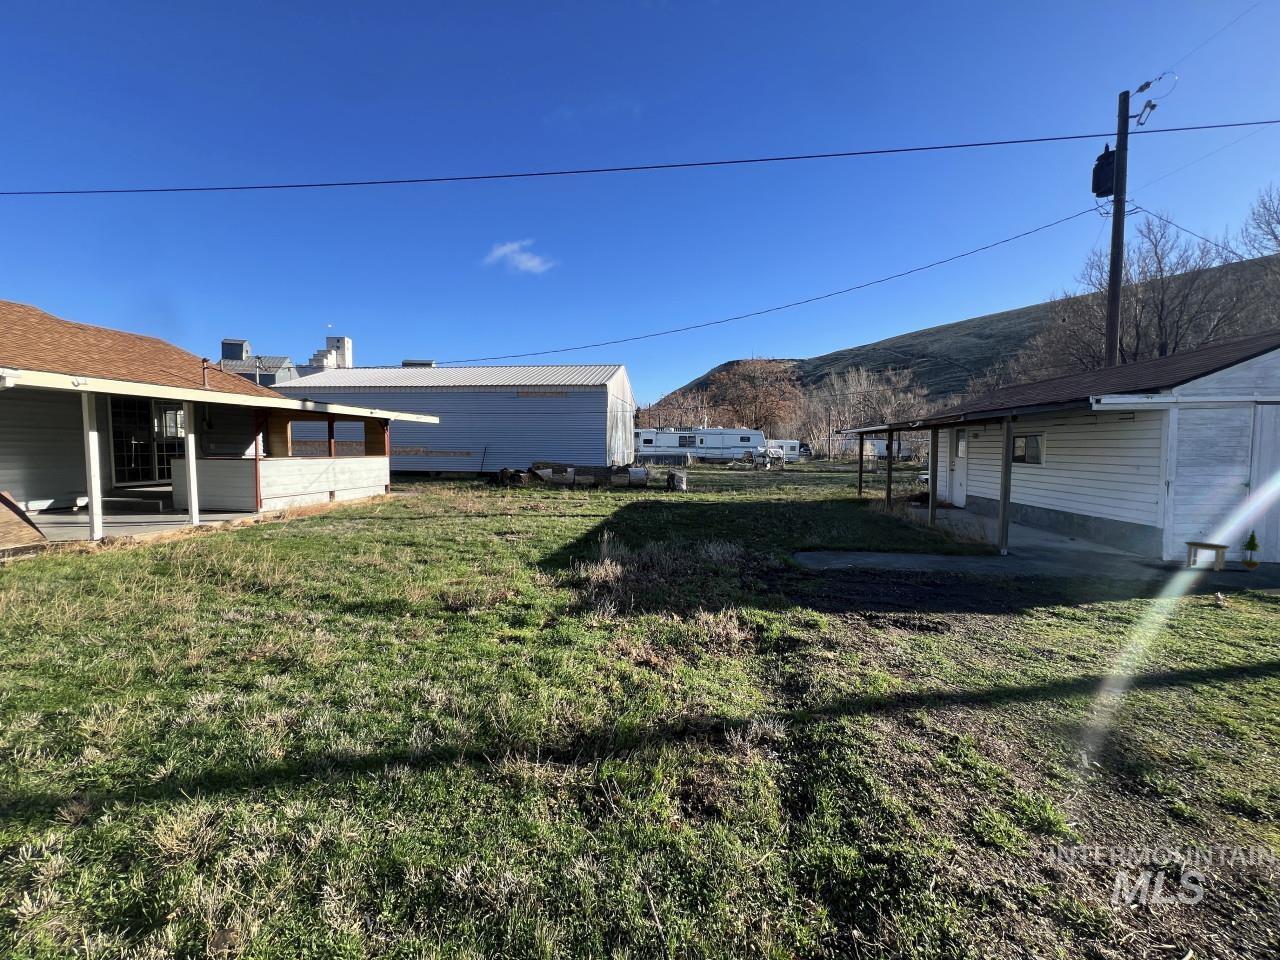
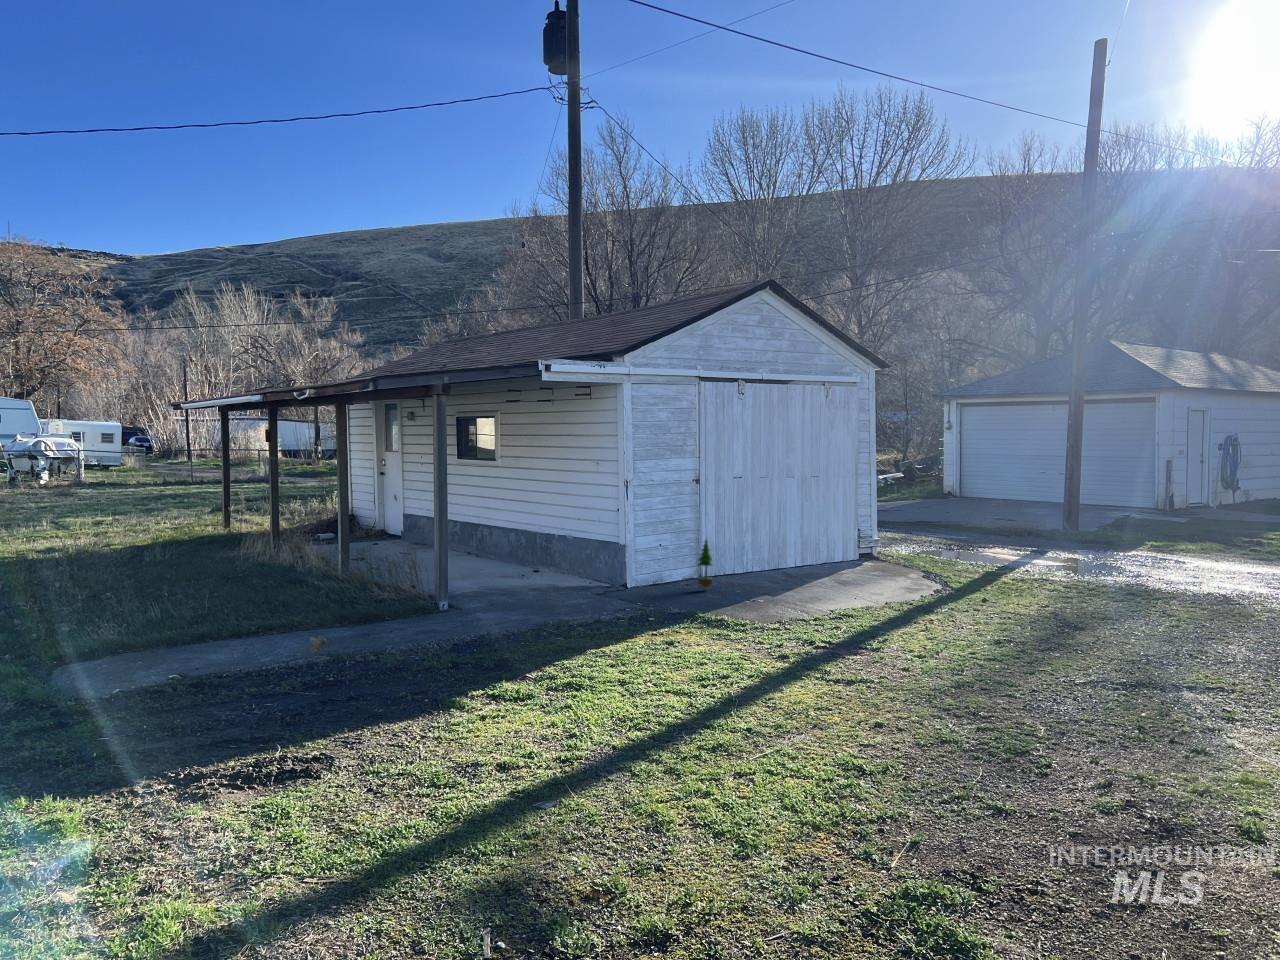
round table: present [1185,542,1229,571] -> none [646,560,687,596]

